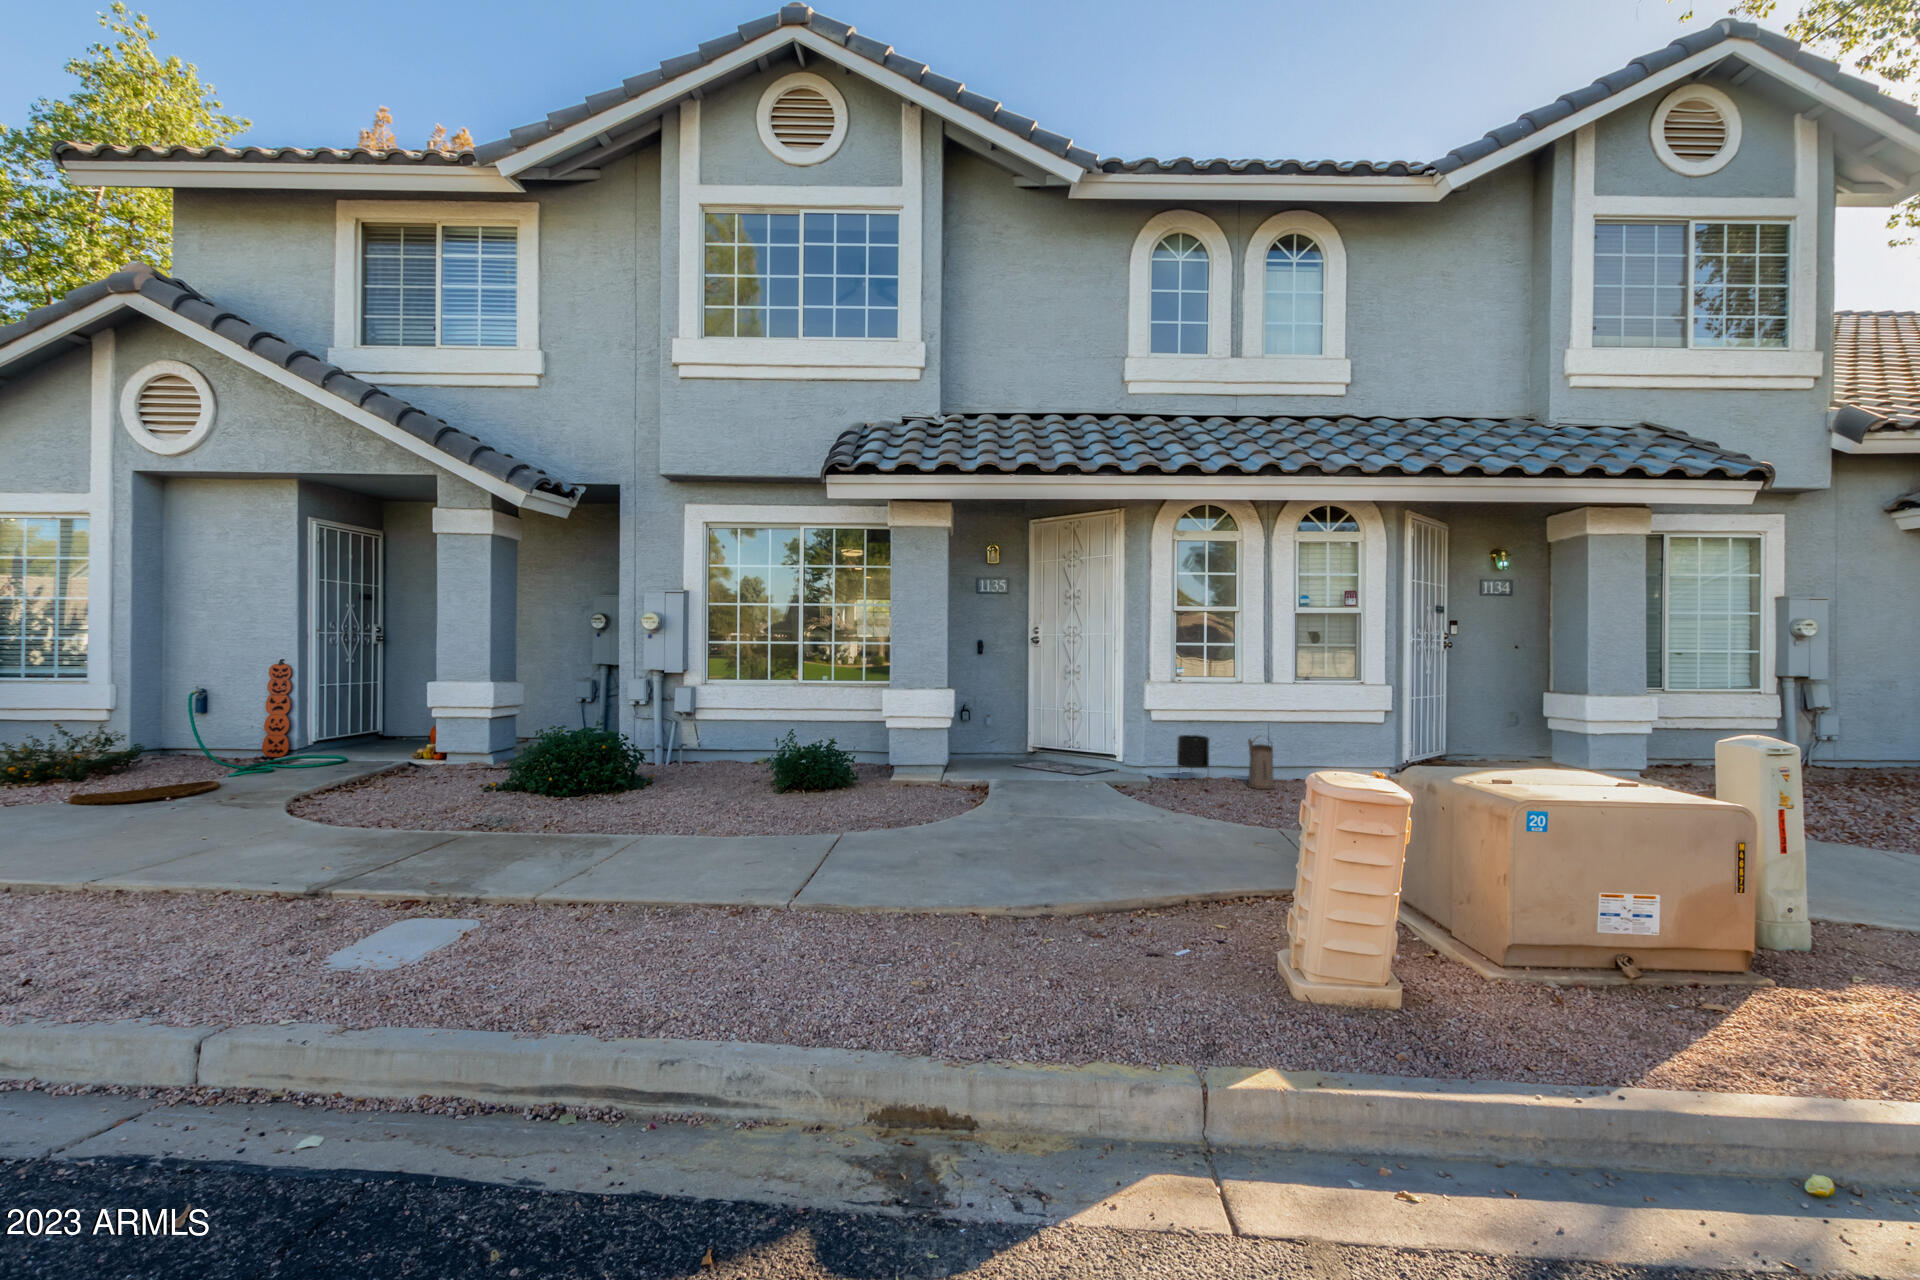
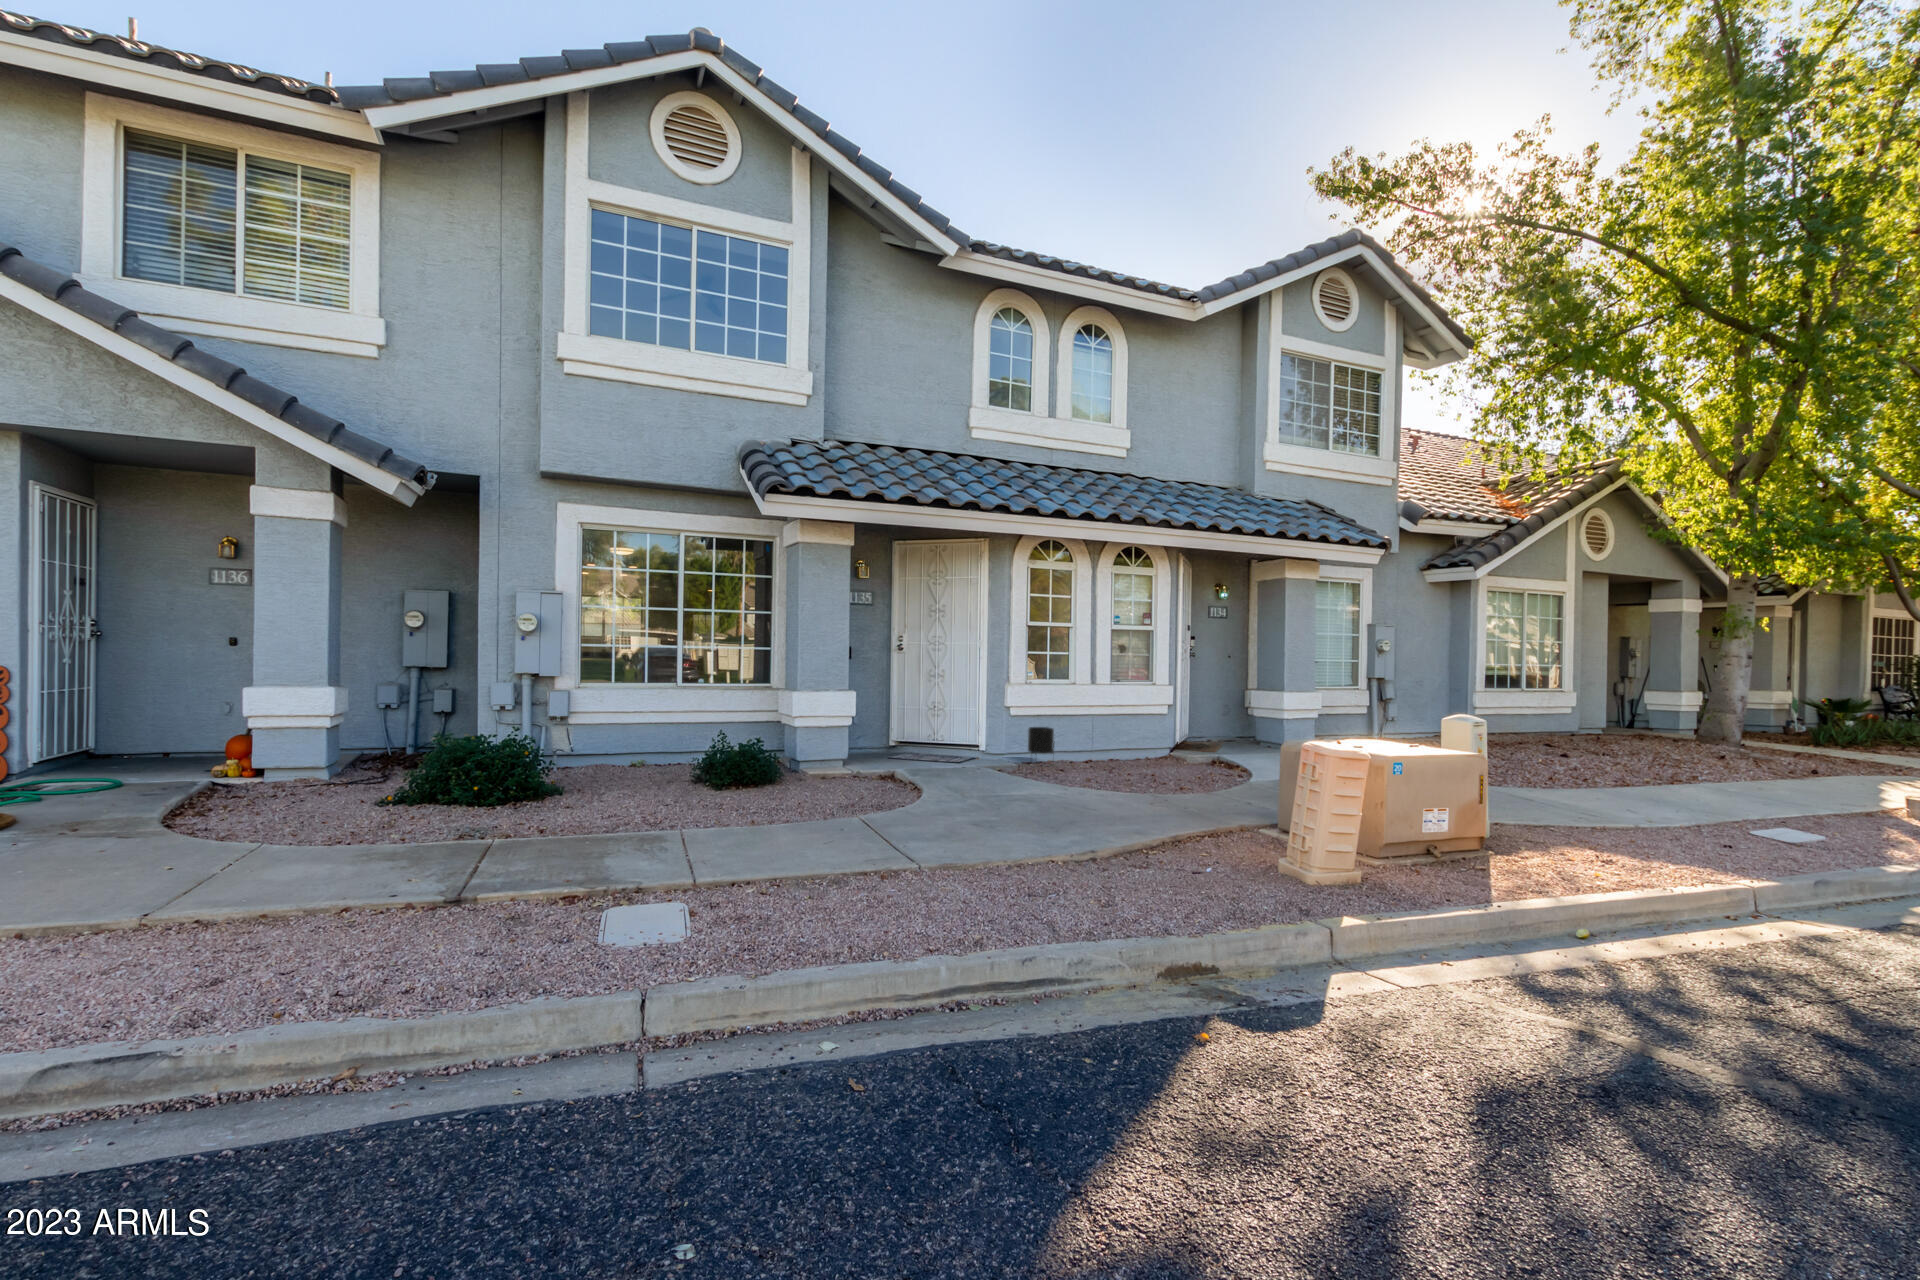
watering can: present [1247,737,1275,789] -> none [1076,725,1103,768]

